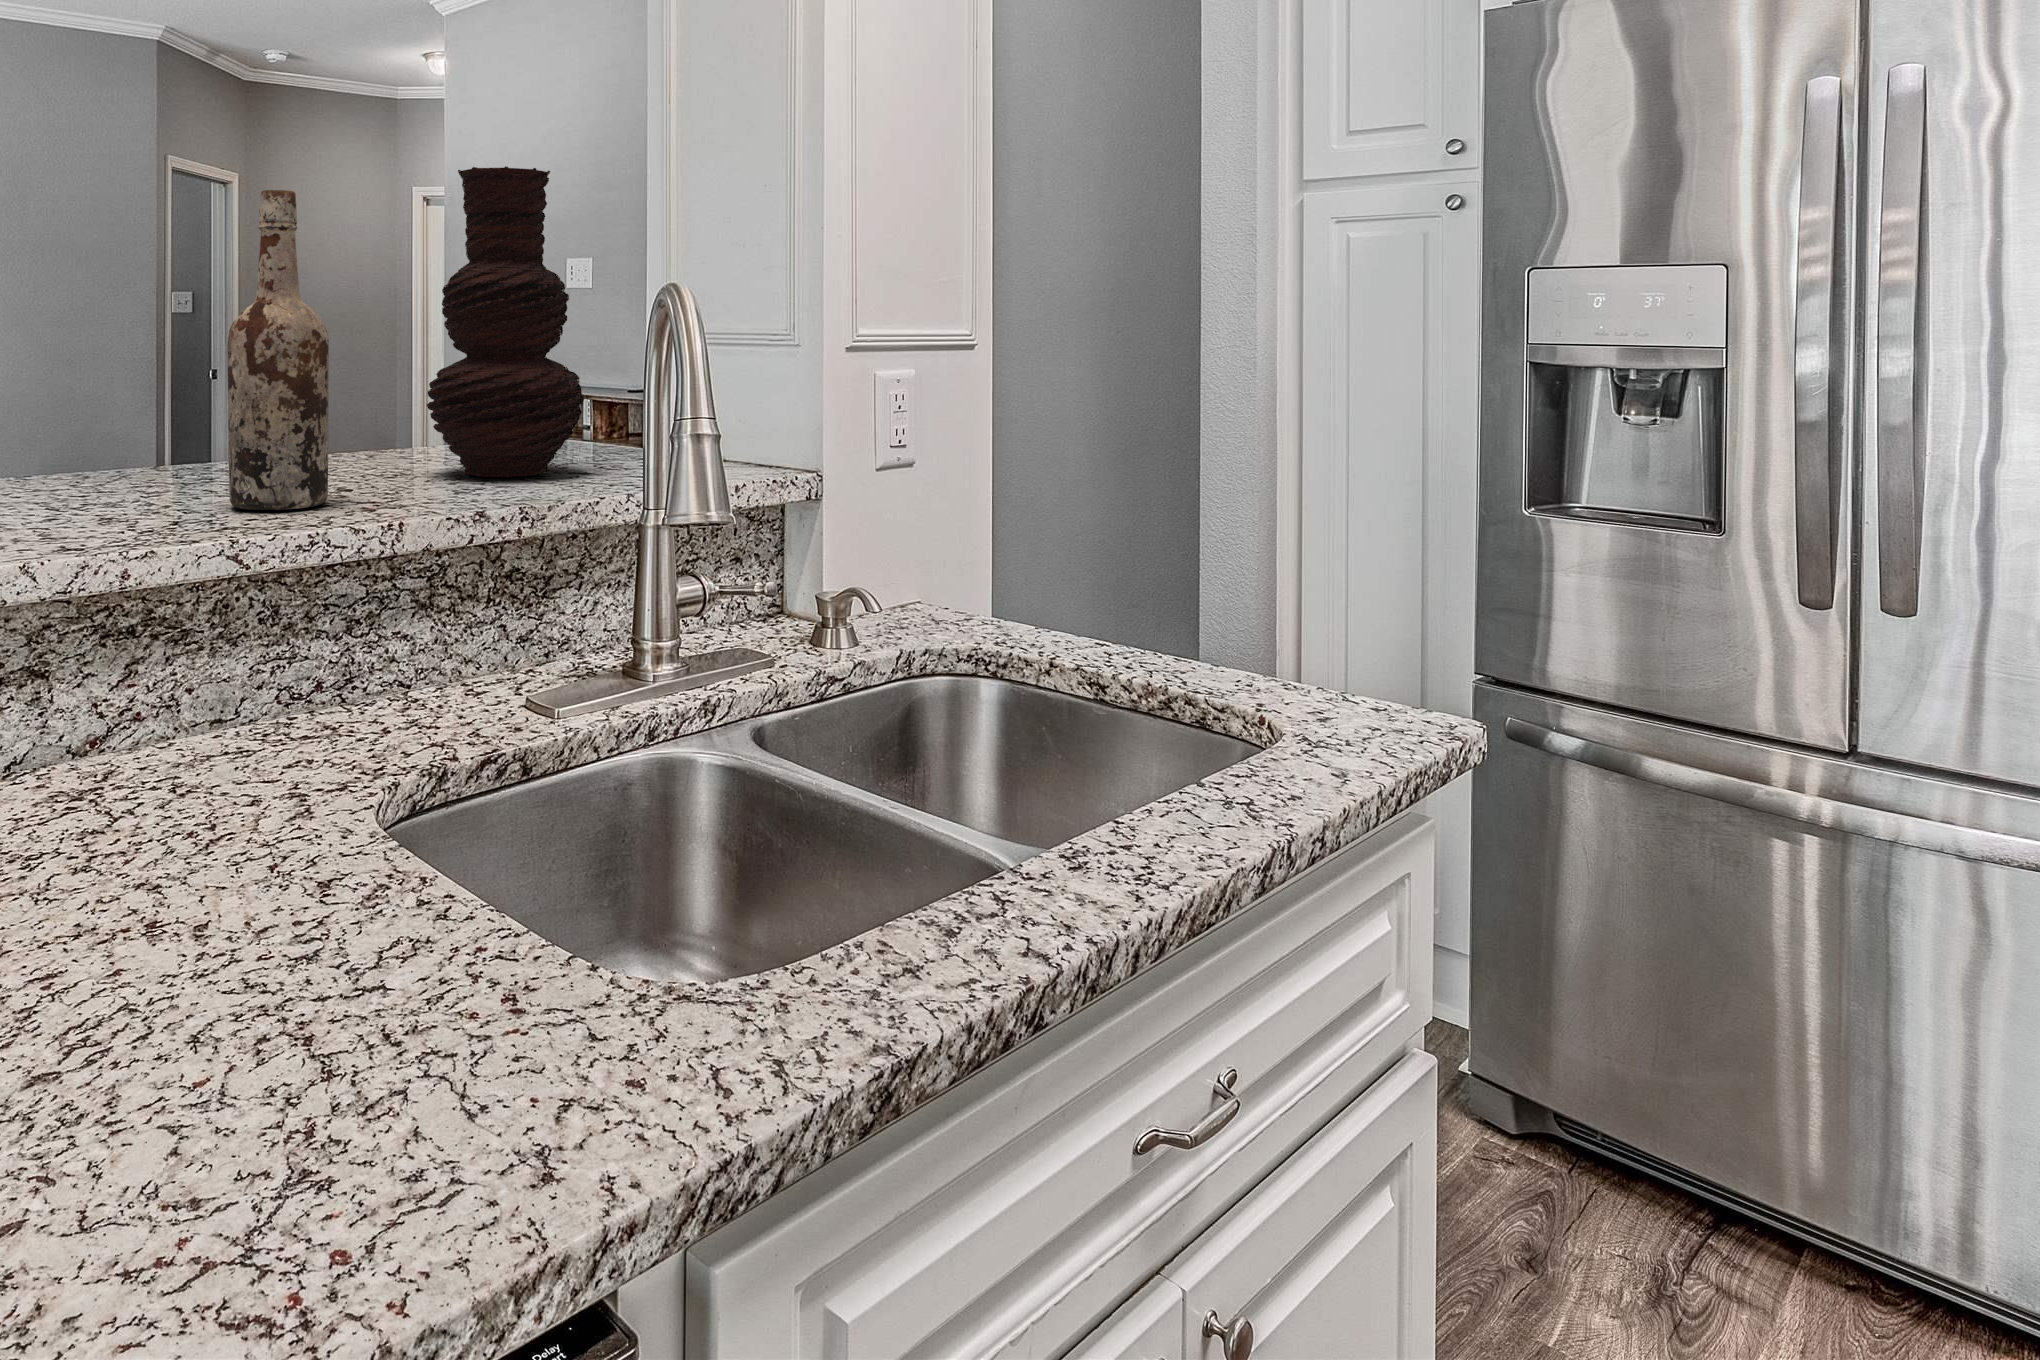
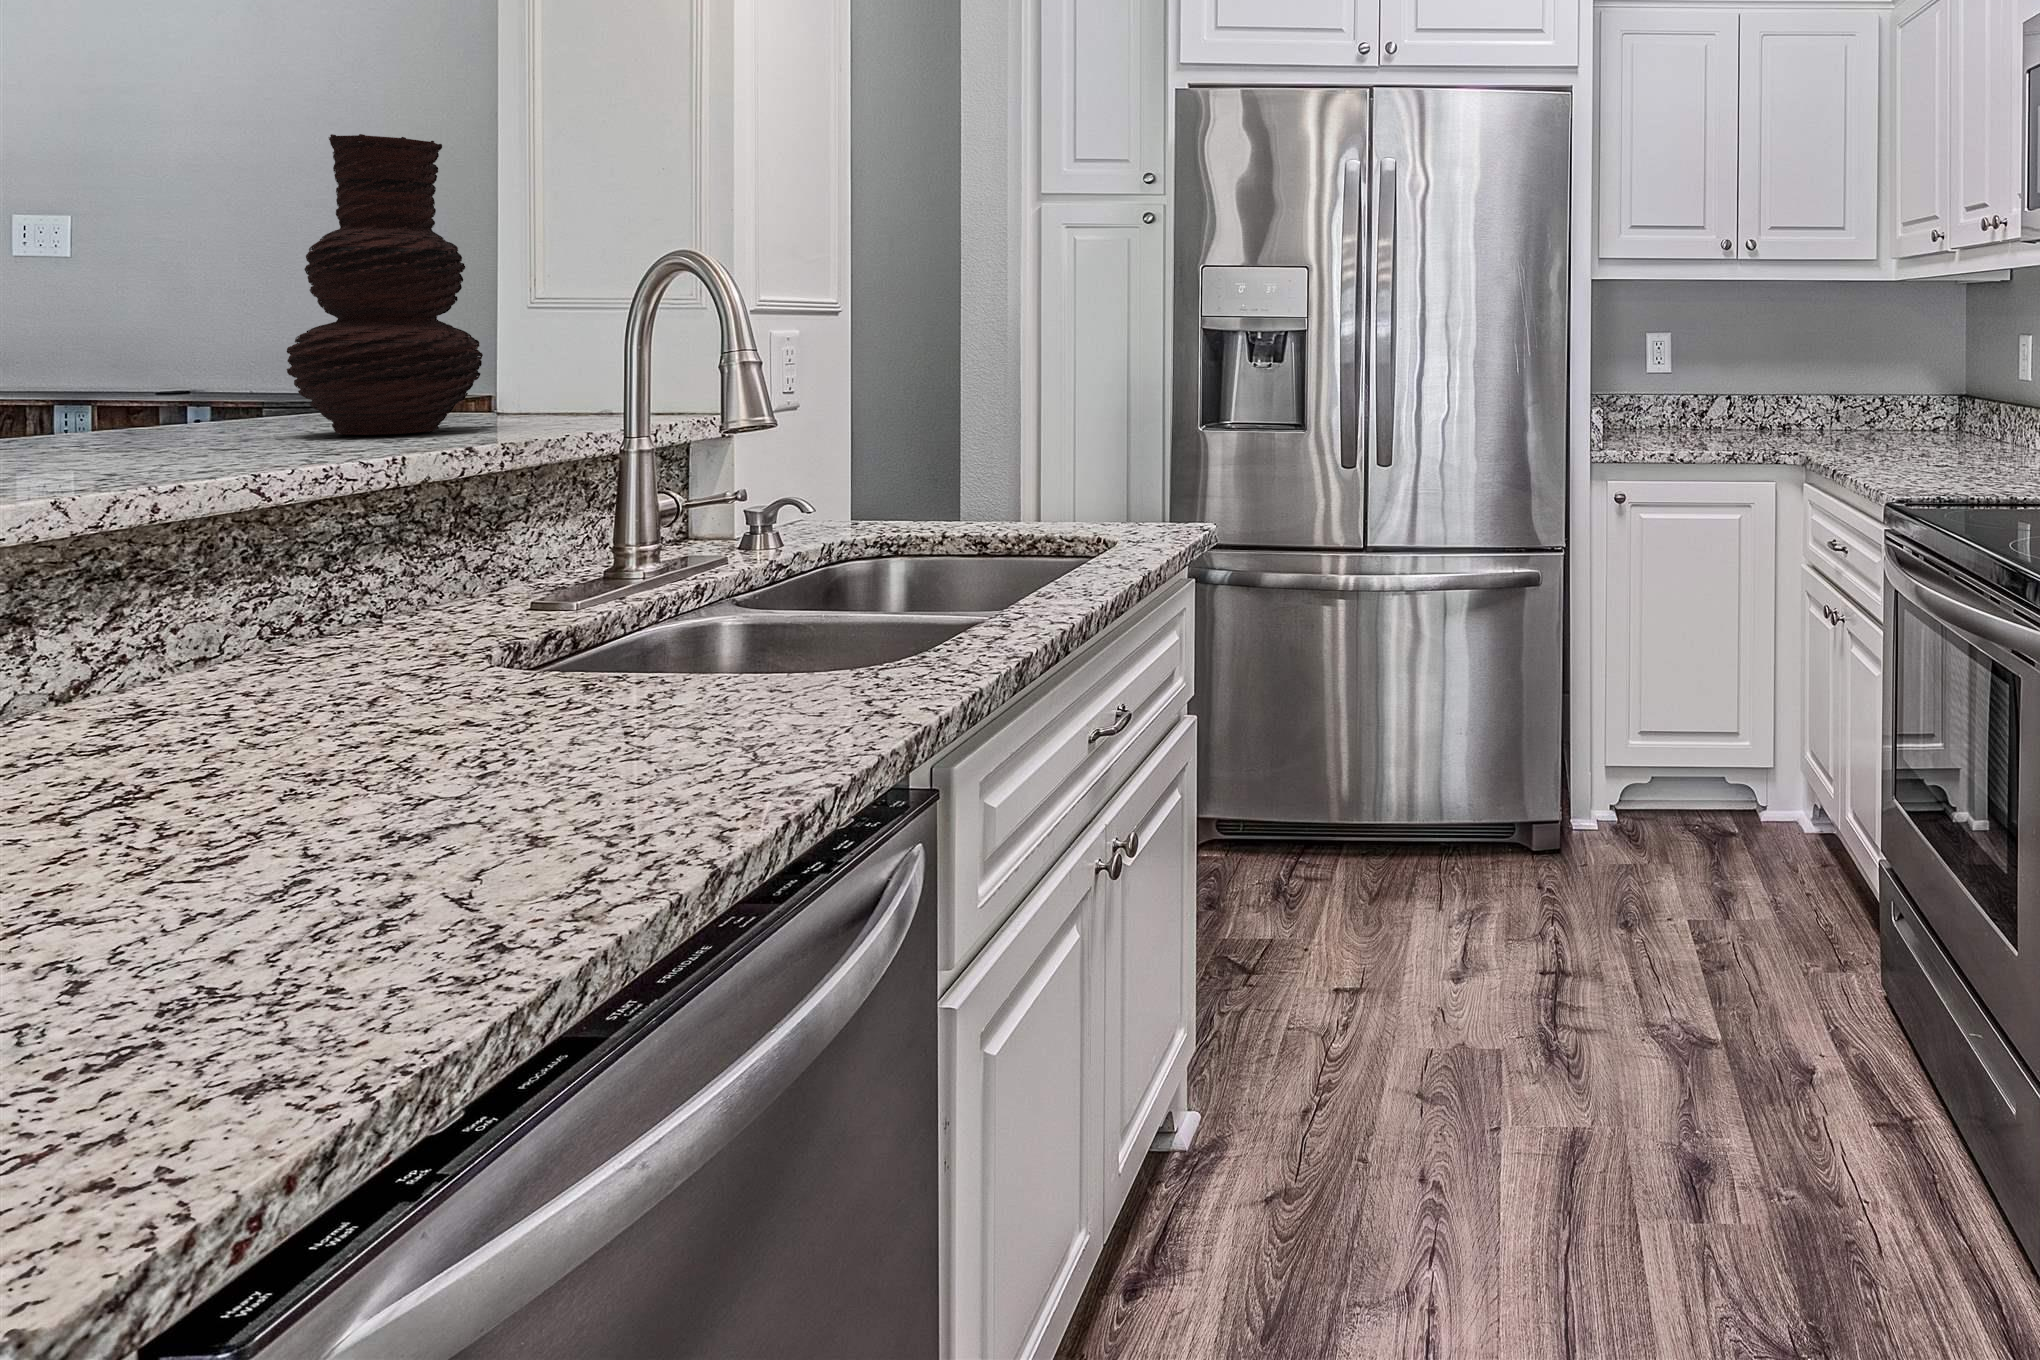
wine bottle: present [227,190,329,510] -> none [122,144,258,464]

